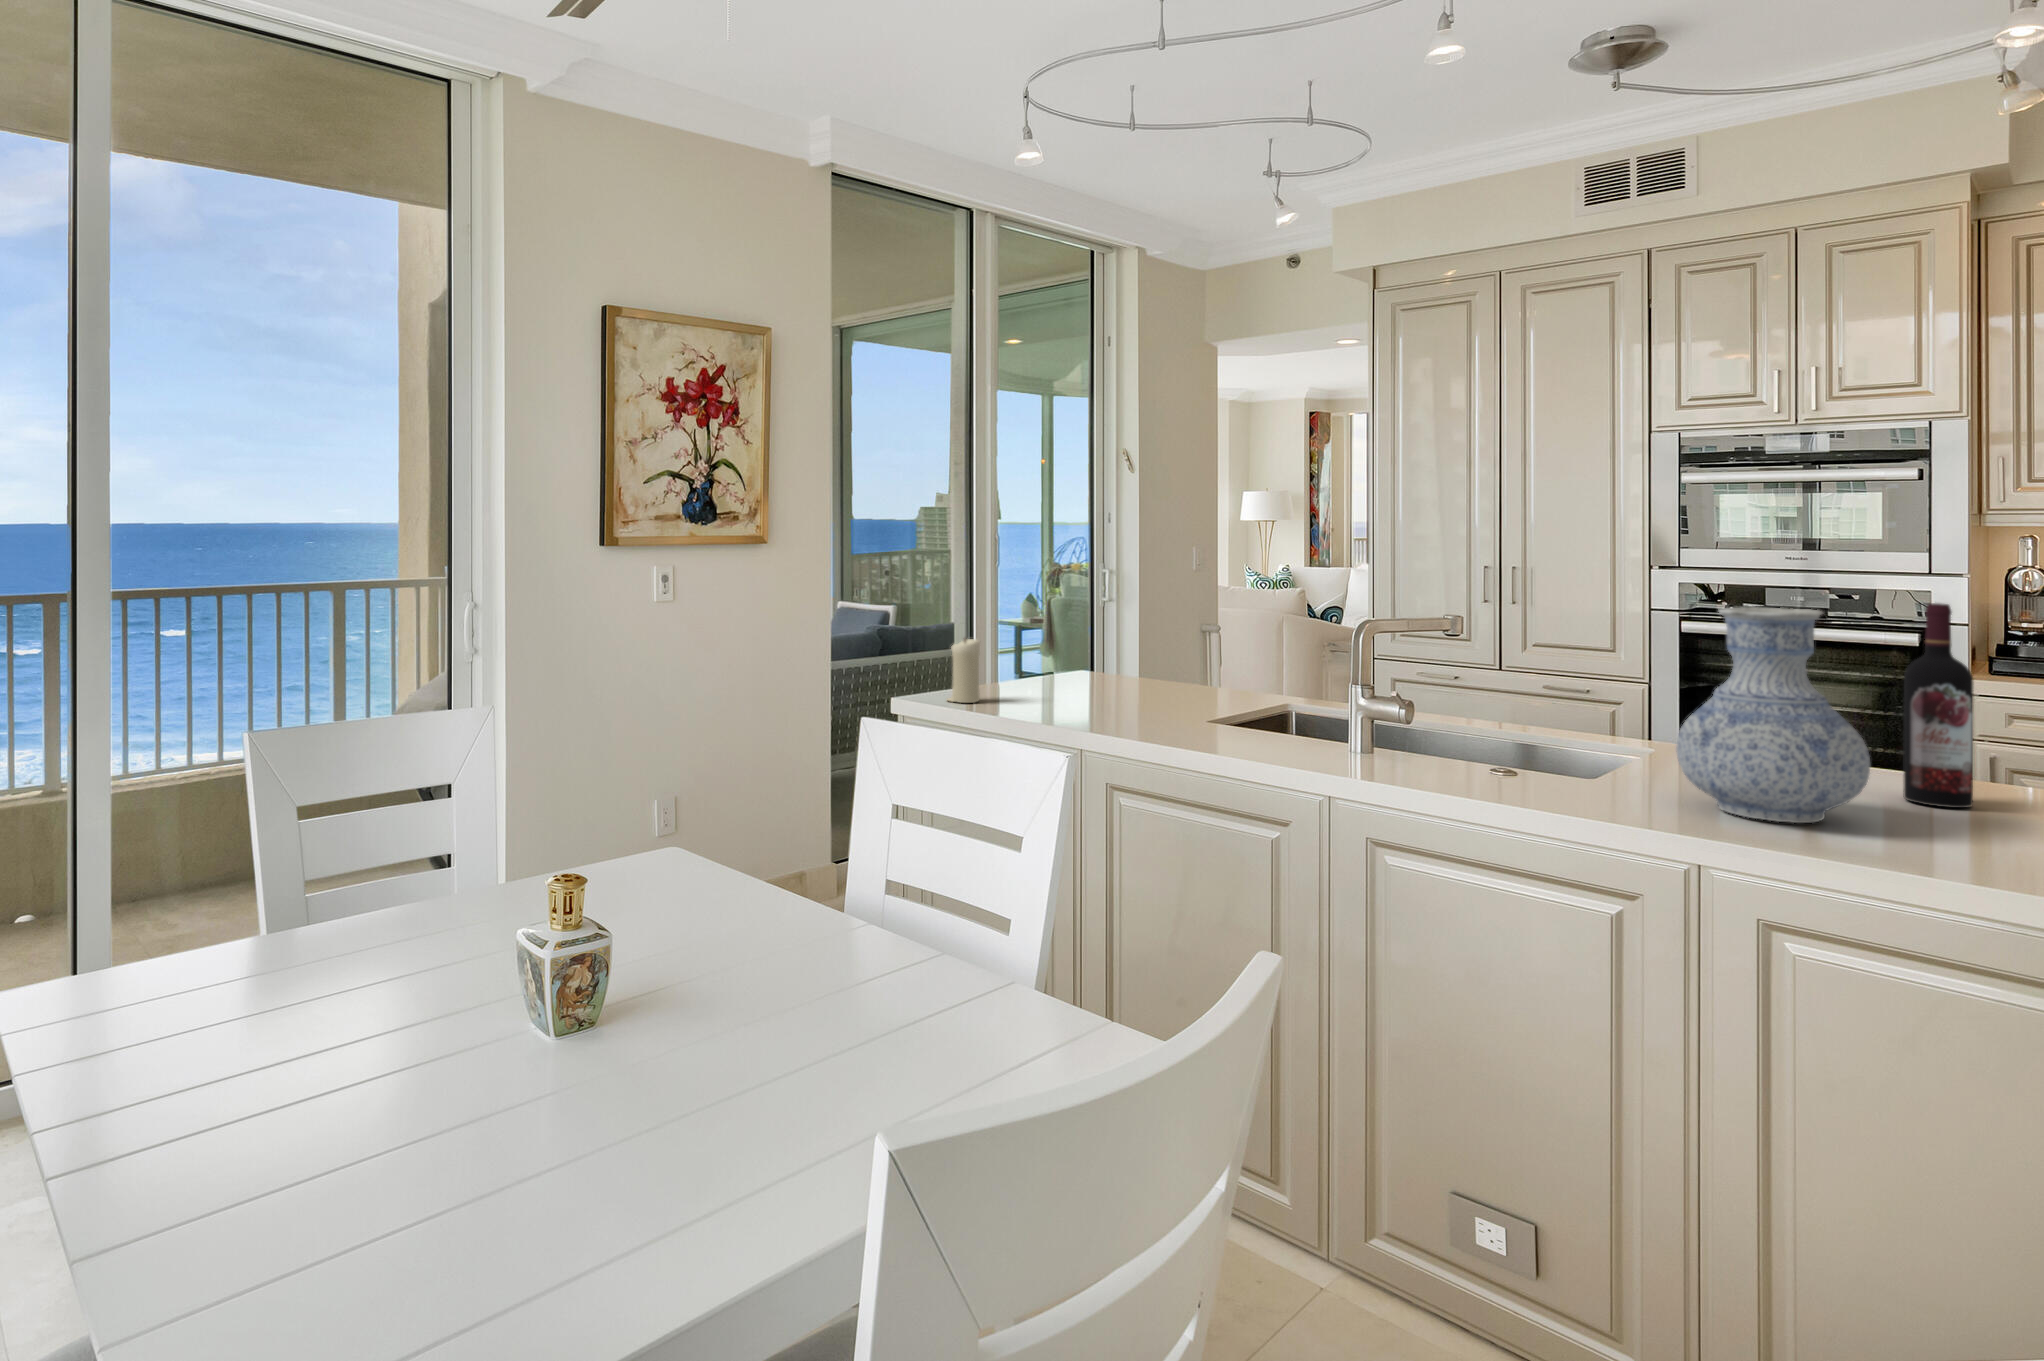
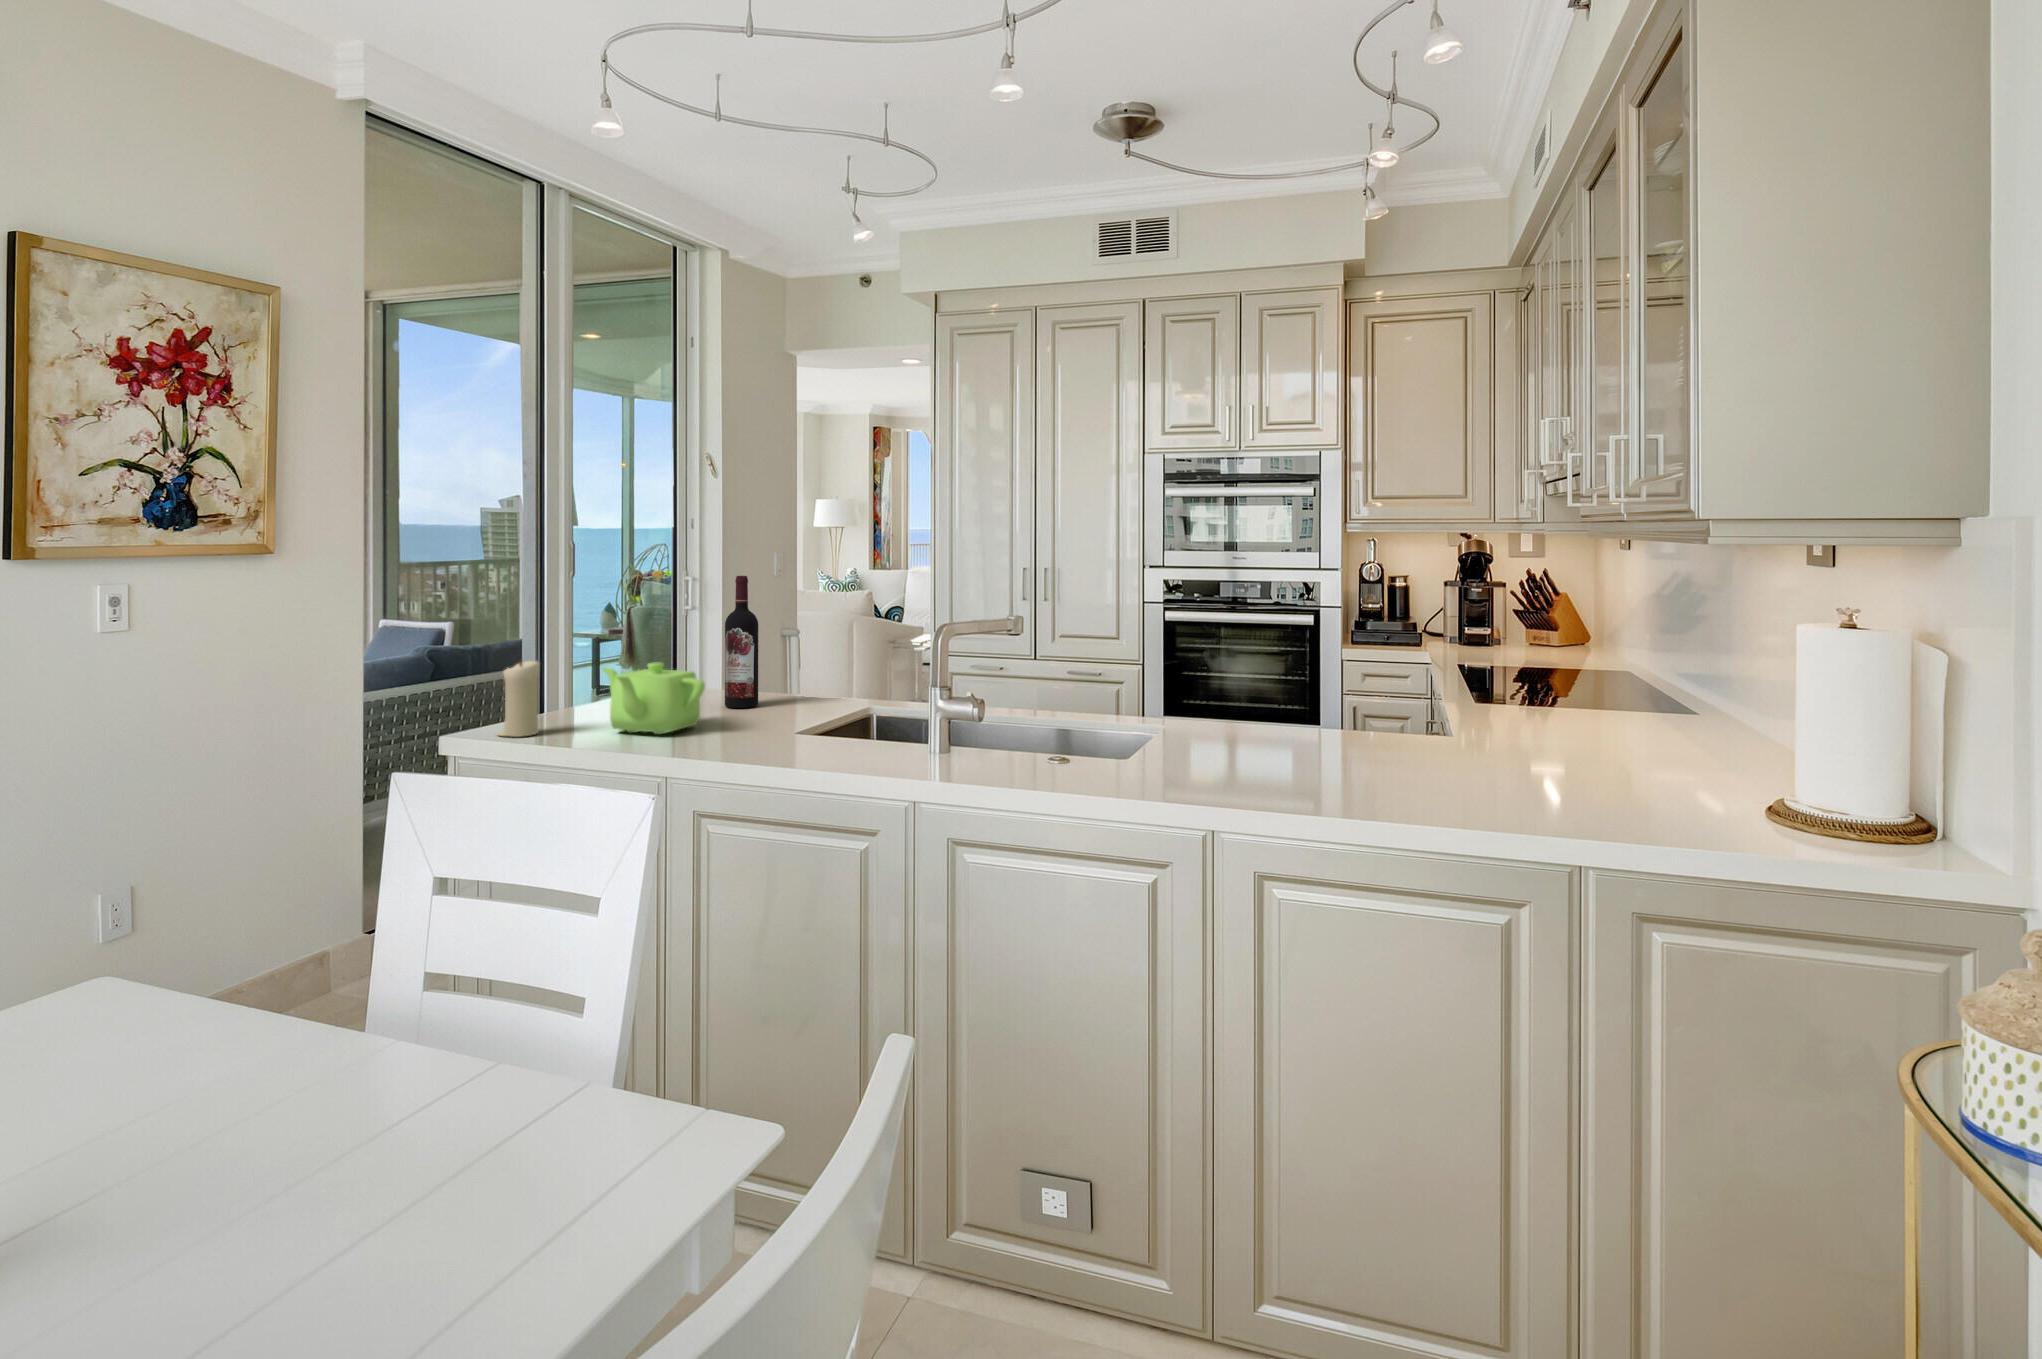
wine bottle: present [1903,603,1974,808] -> present [725,576,758,708]
vase: present [1676,607,1870,823] -> none [1212,603,1354,798]
teapot: none [1030,646,1125,710] -> present [602,662,705,734]

